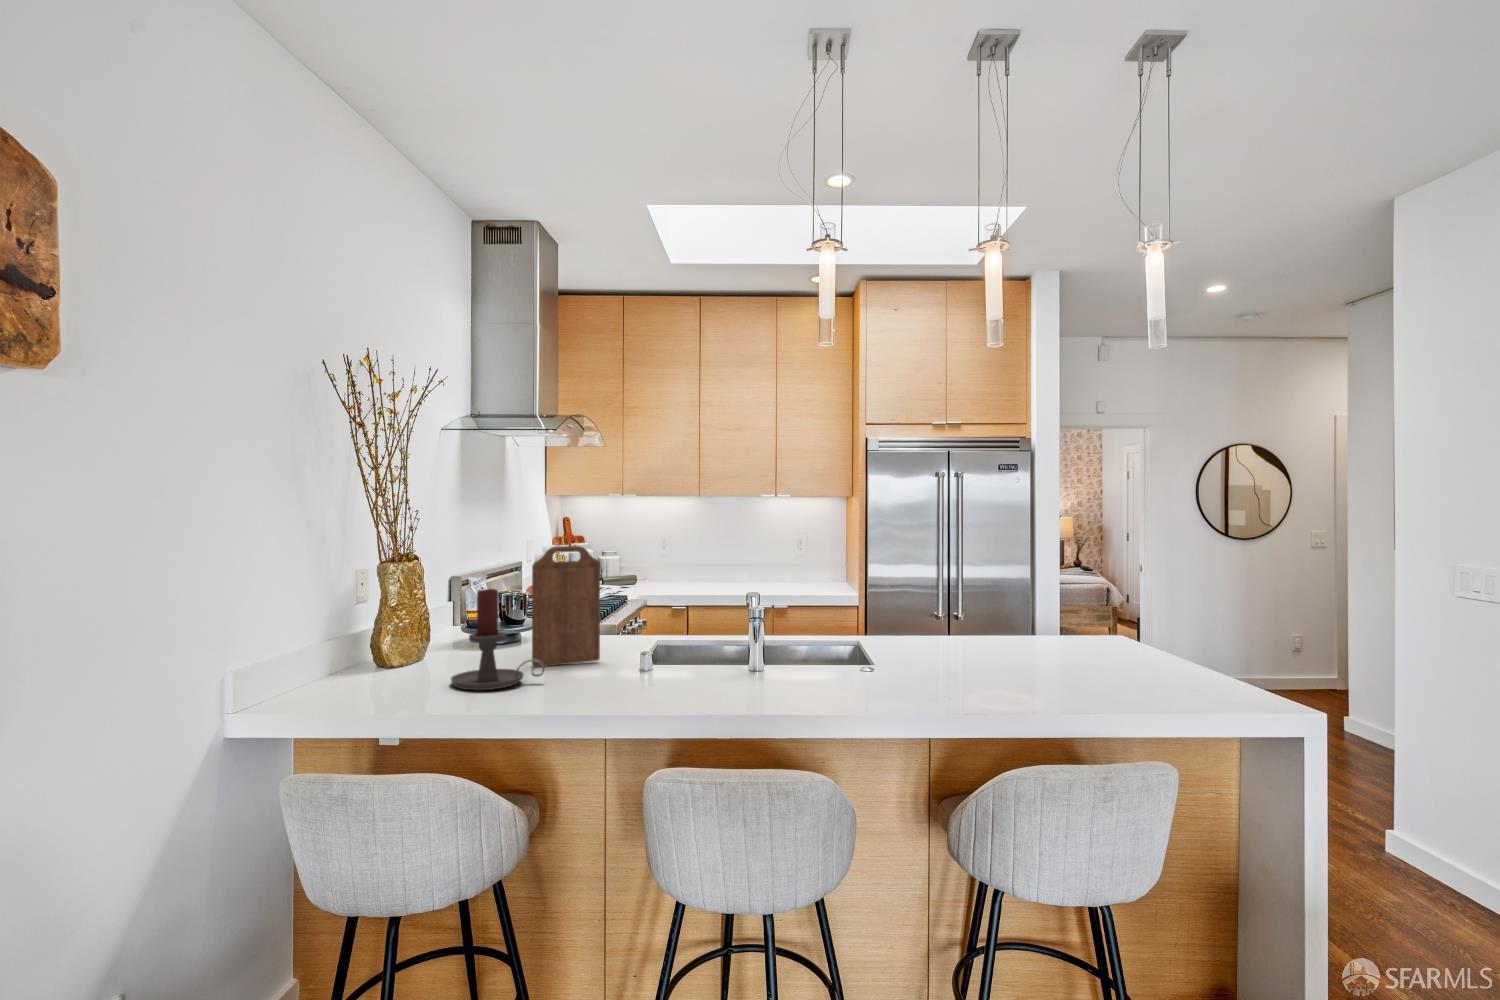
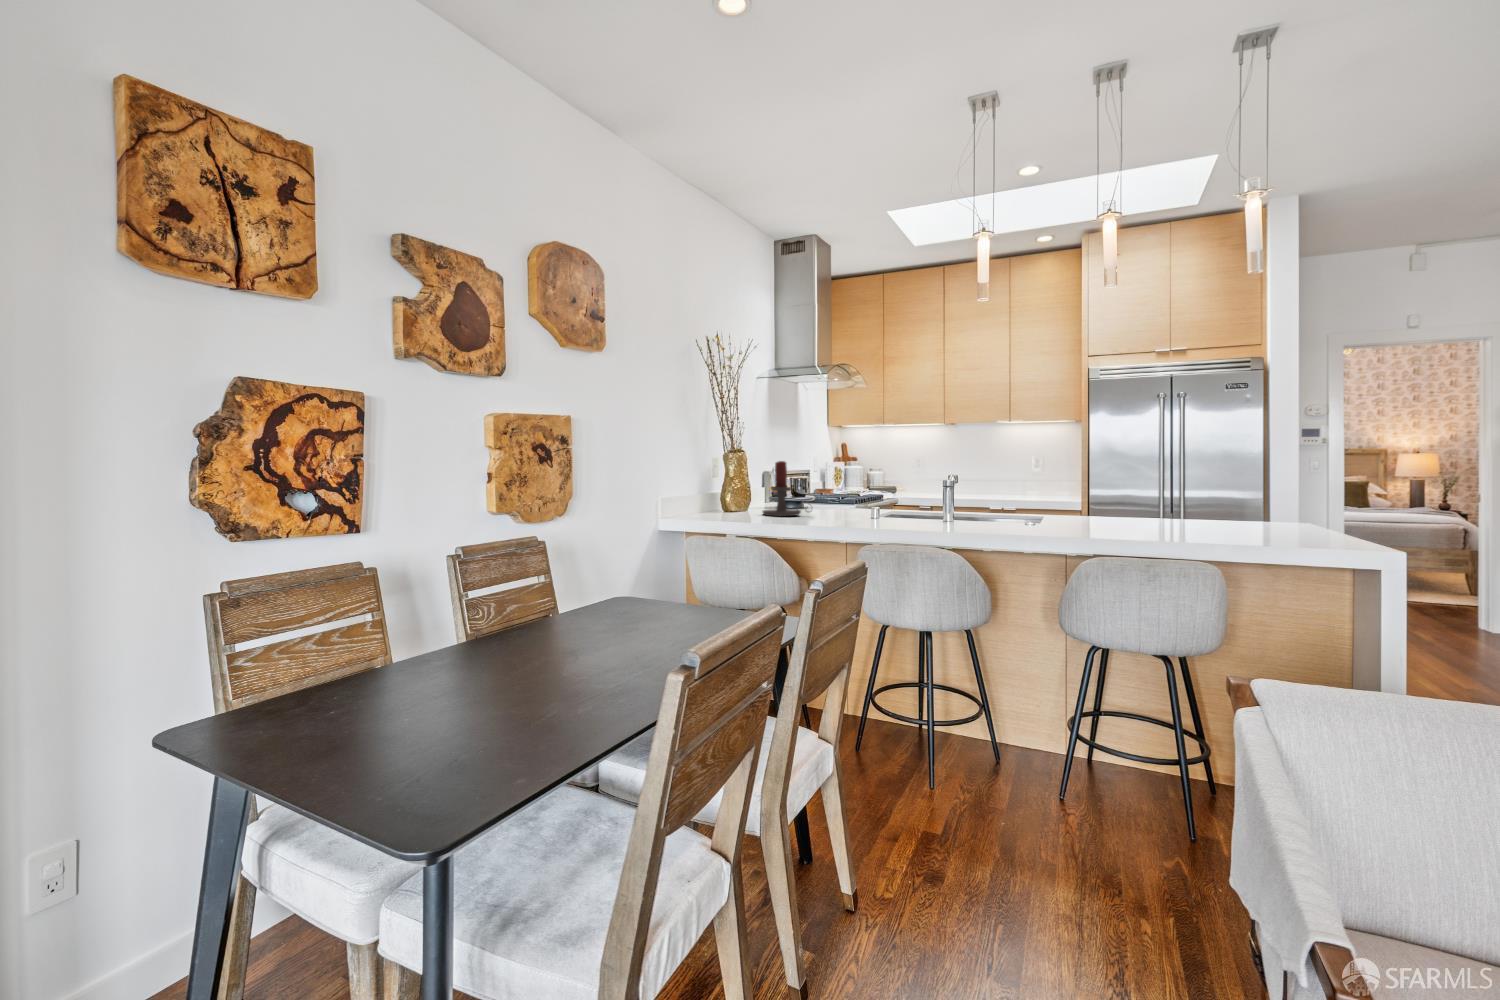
cutting board: present [532,546,600,667] -> none [807,441,849,514]

